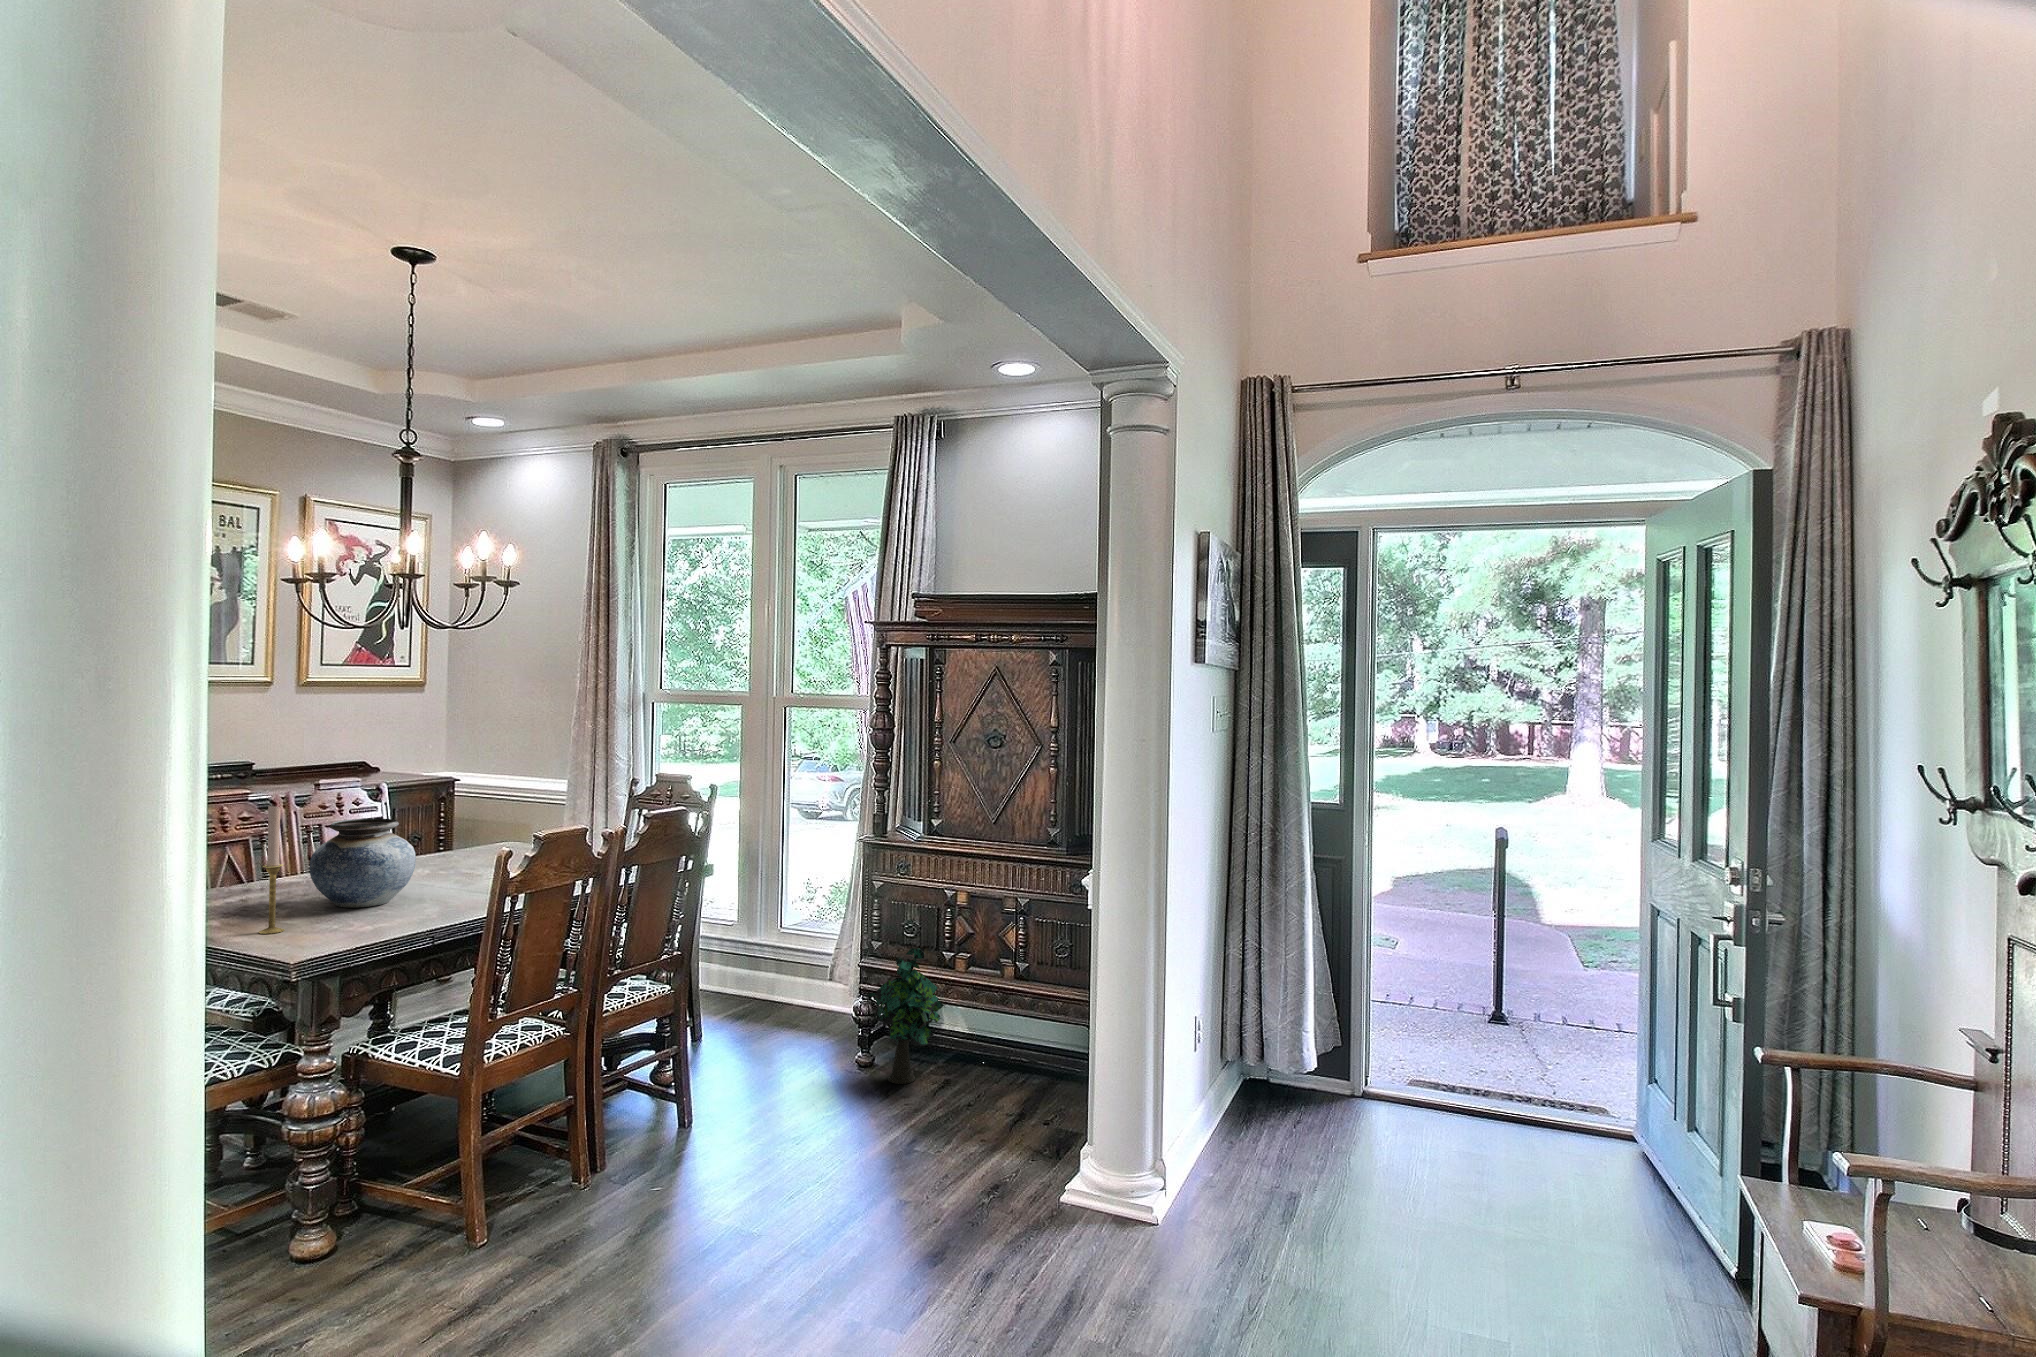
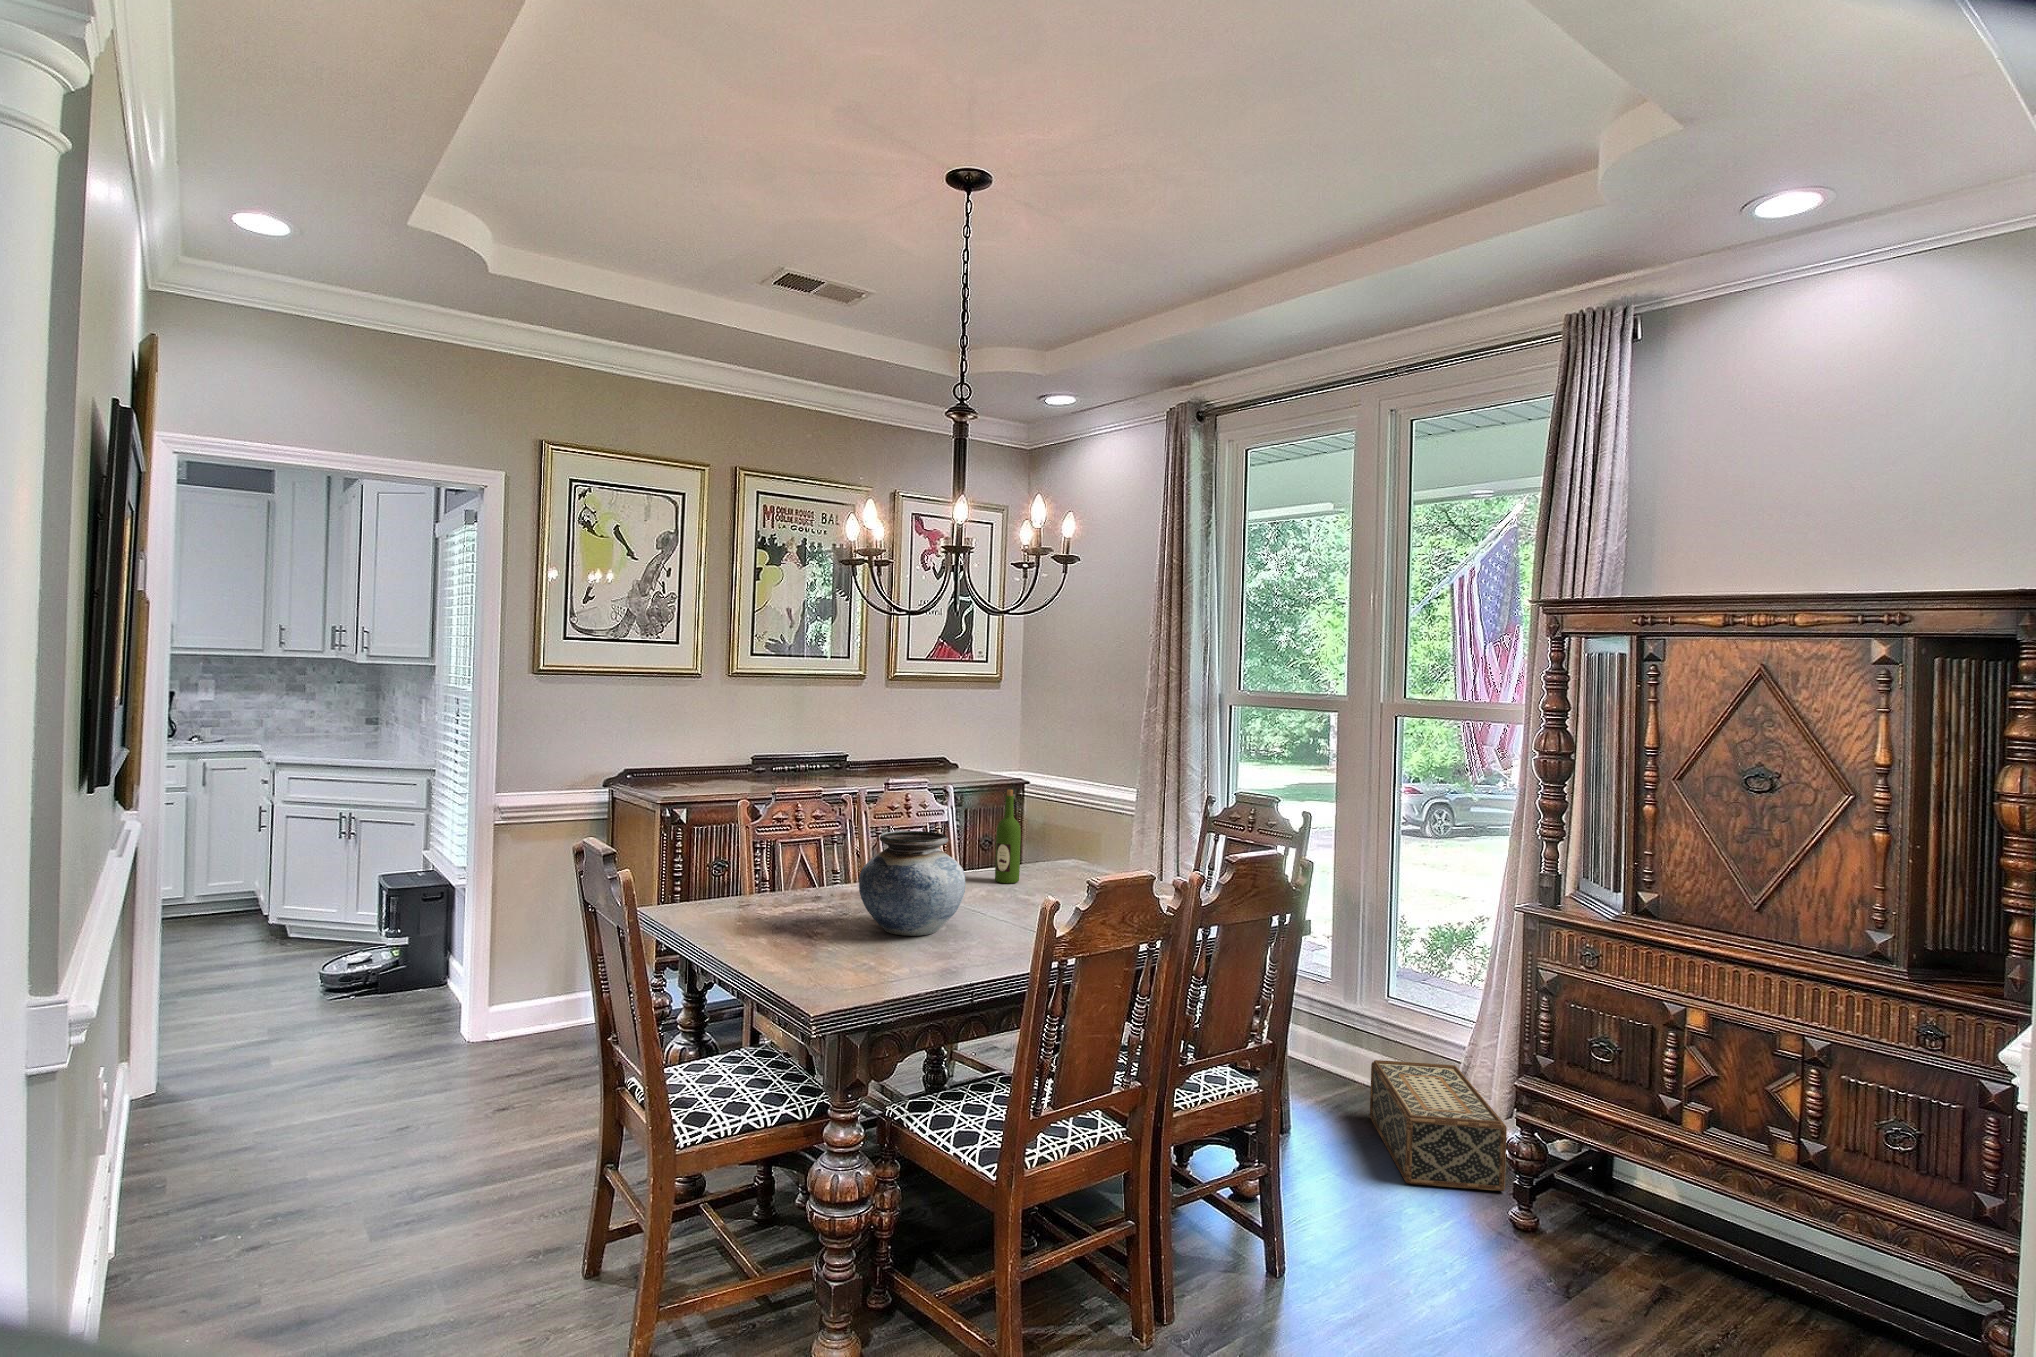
wine bottle: none [437,781,461,862] -> present [995,790,1021,883]
candlestick: present [259,806,285,934] -> none [800,811,826,961]
decorative plant: present [865,948,944,1084] -> none [1529,1083,1662,1287]
woven basket: none [765,966,856,1050] -> present [1370,1060,1507,1191]

